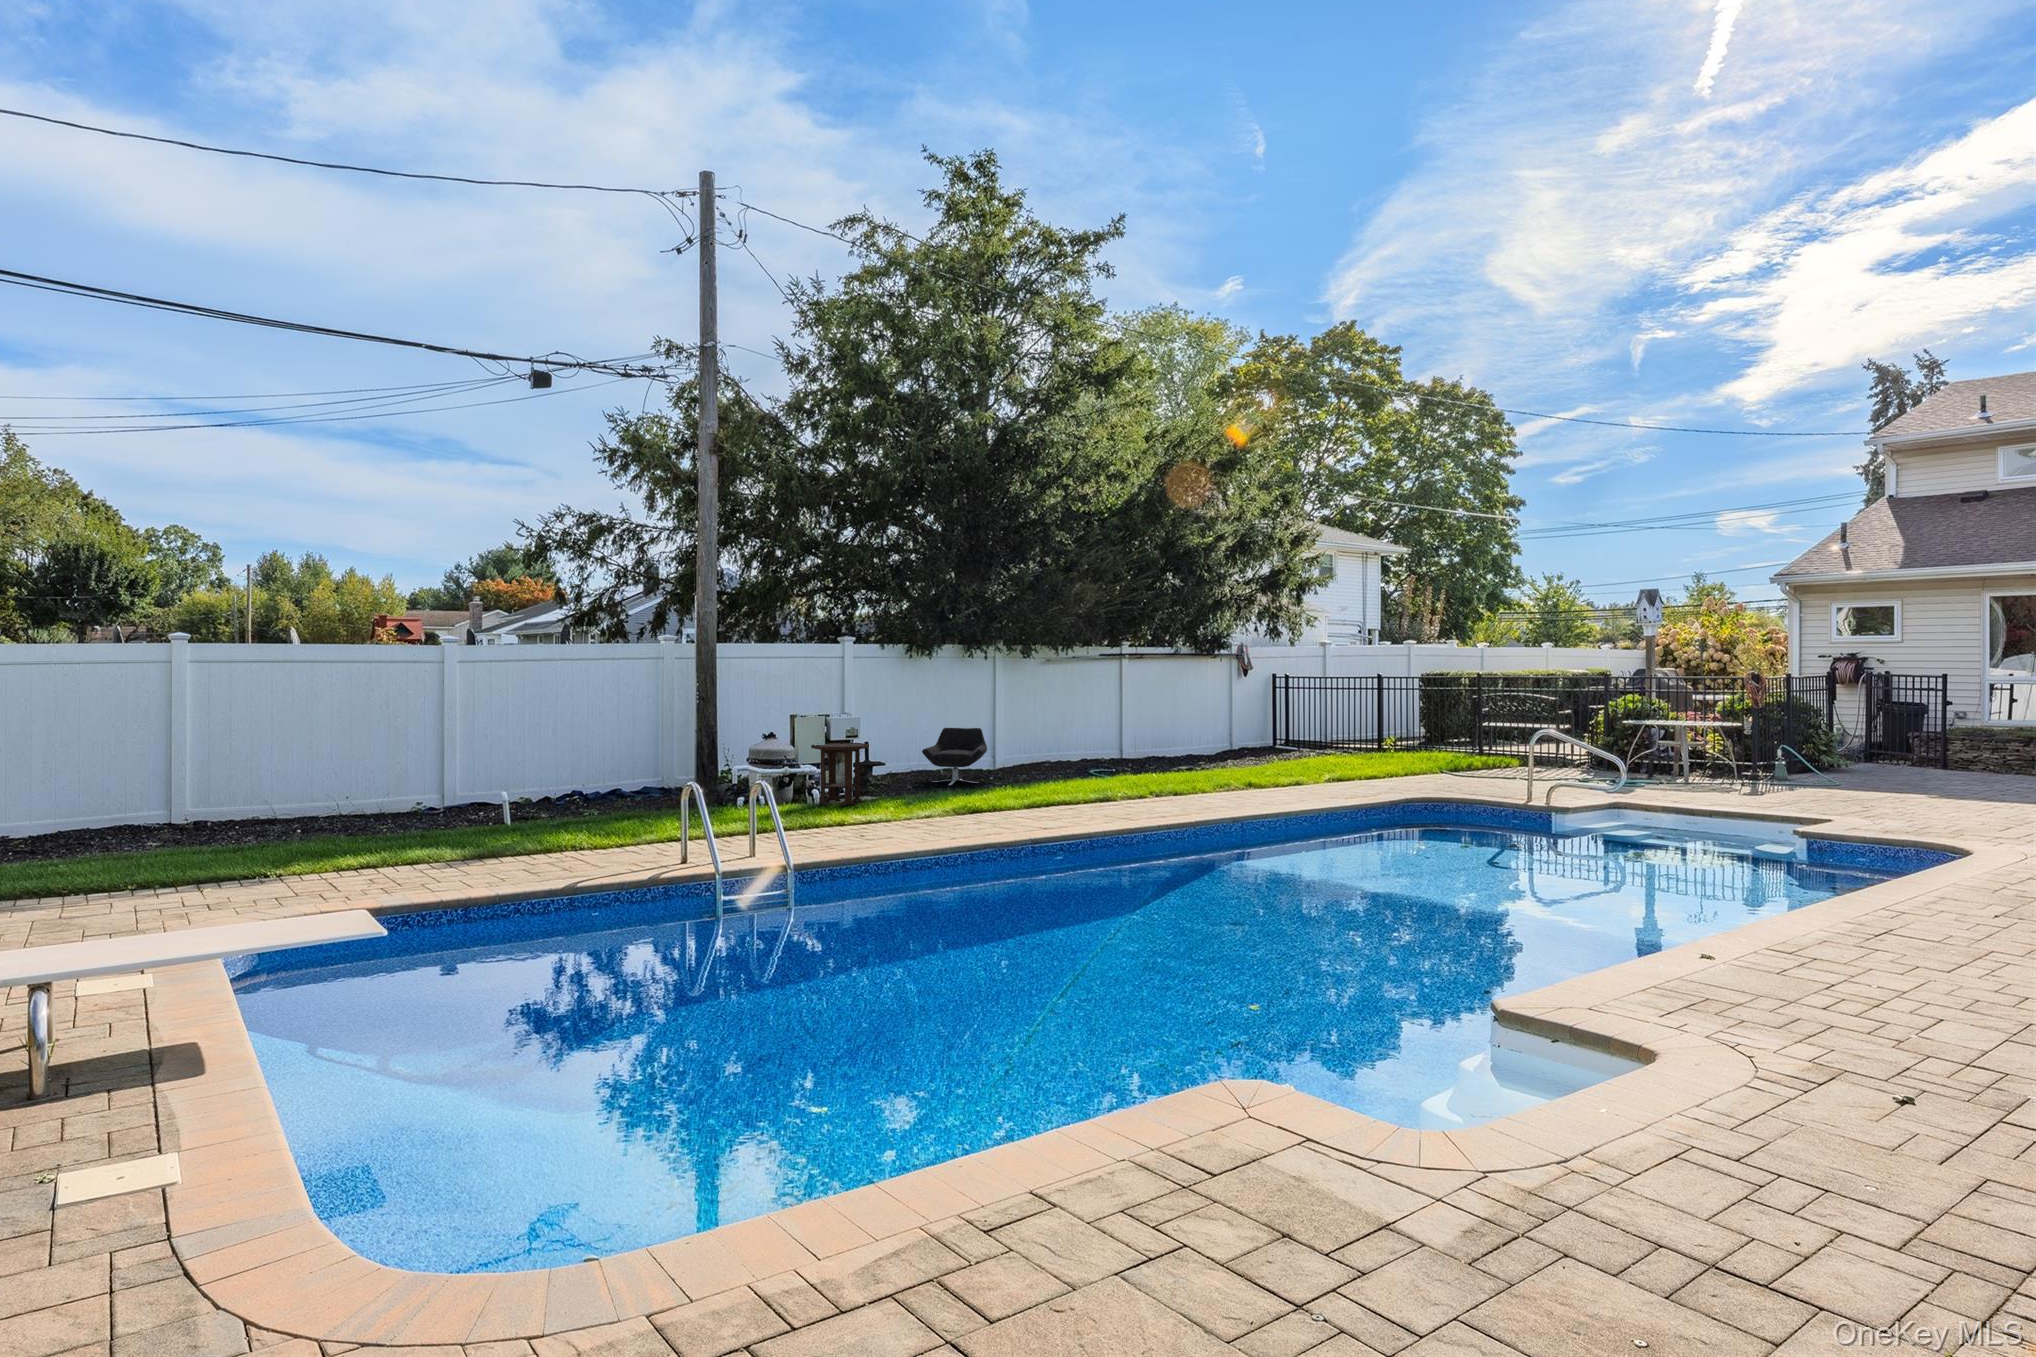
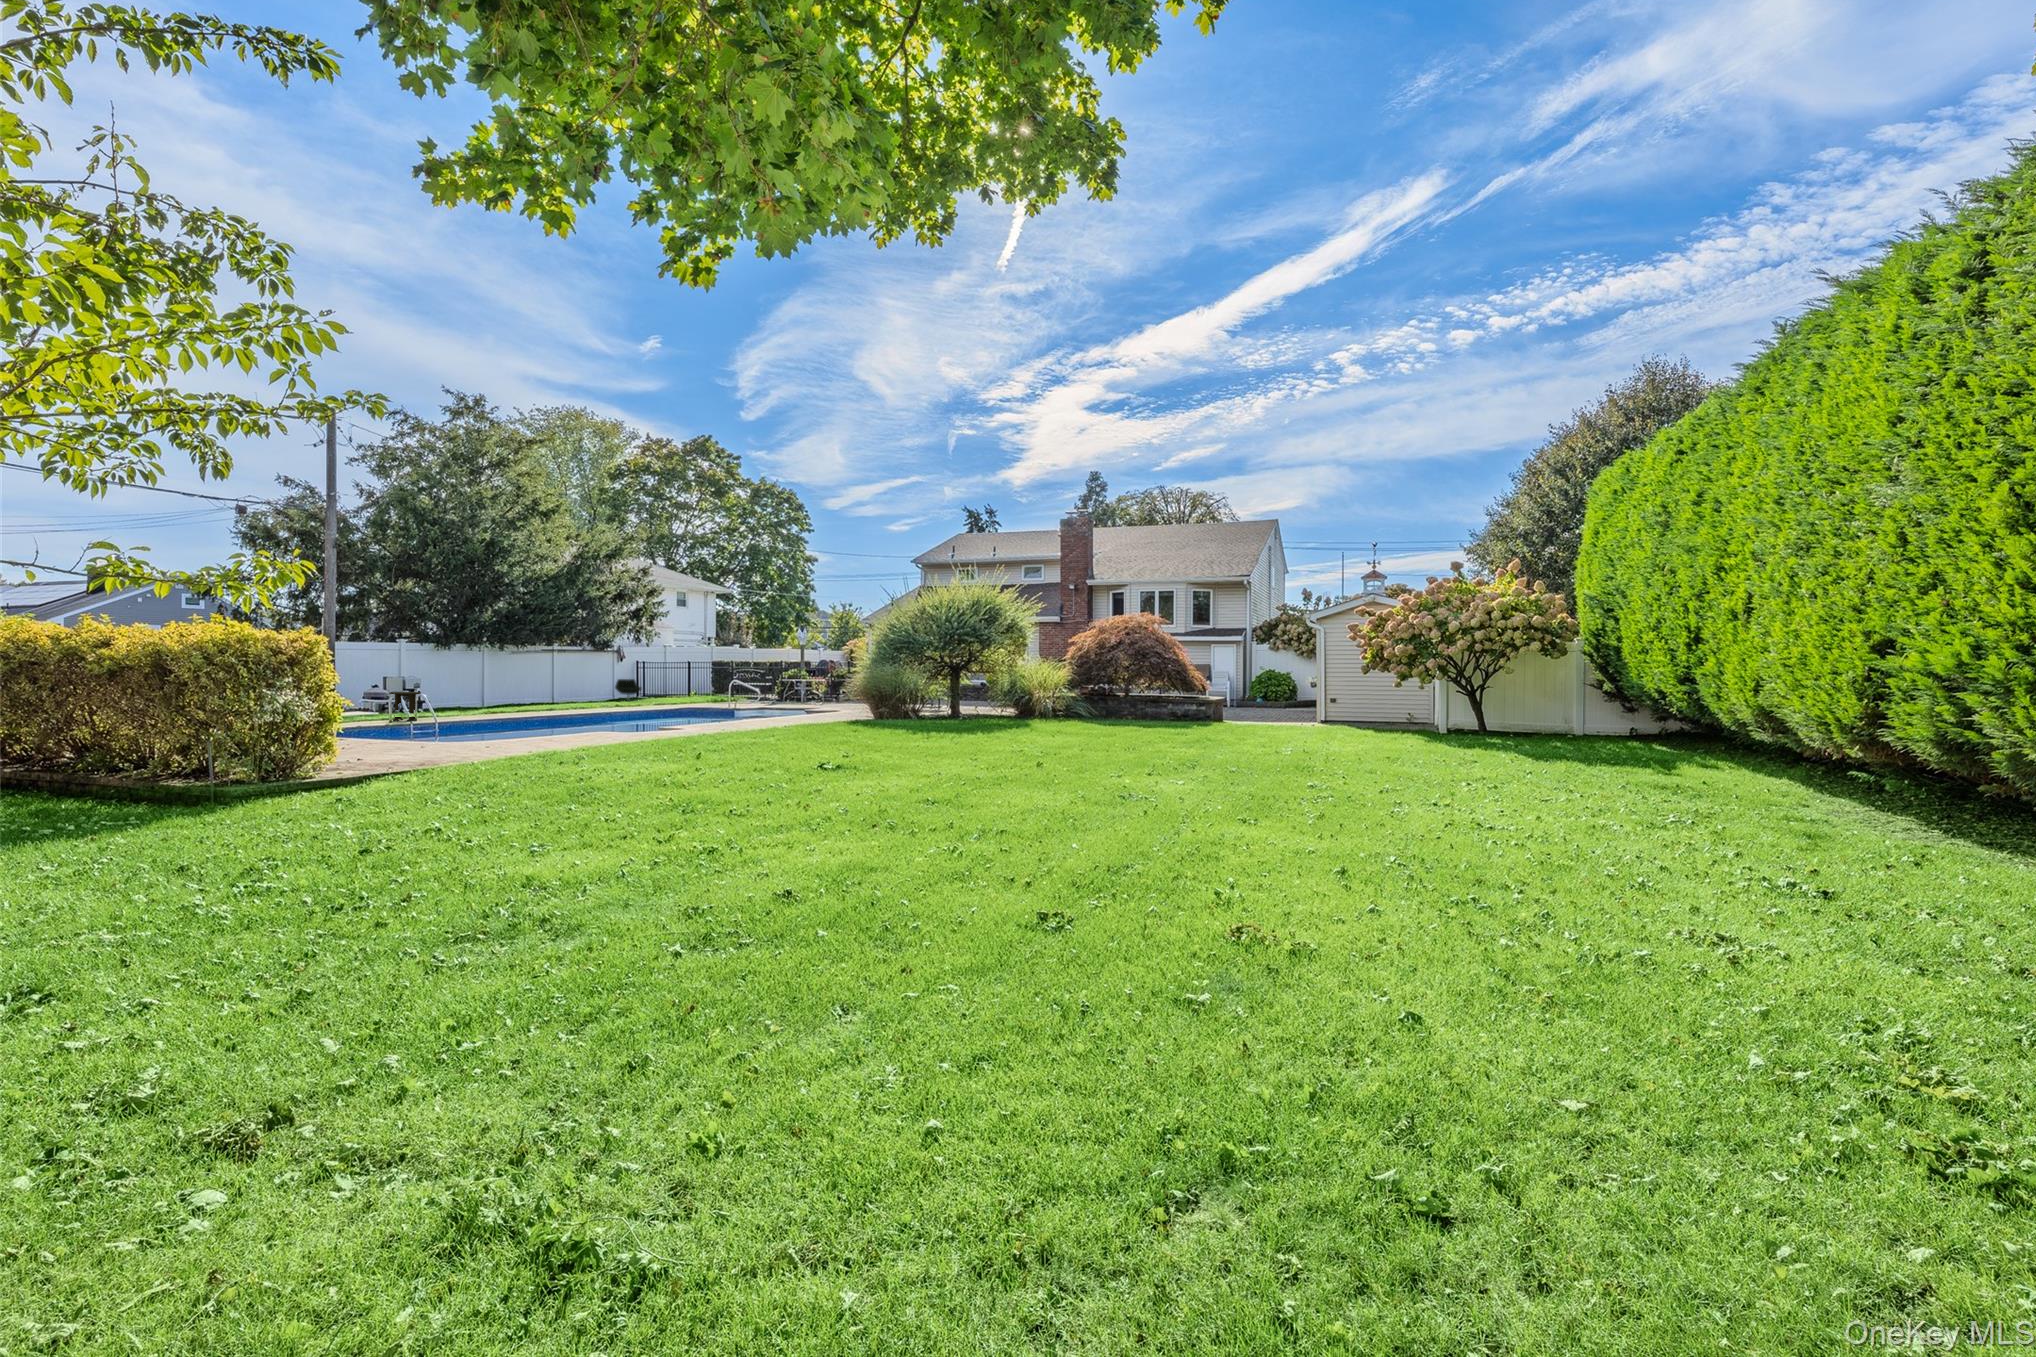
lounge chair: present [922,728,987,785] -> present [615,679,641,700]

